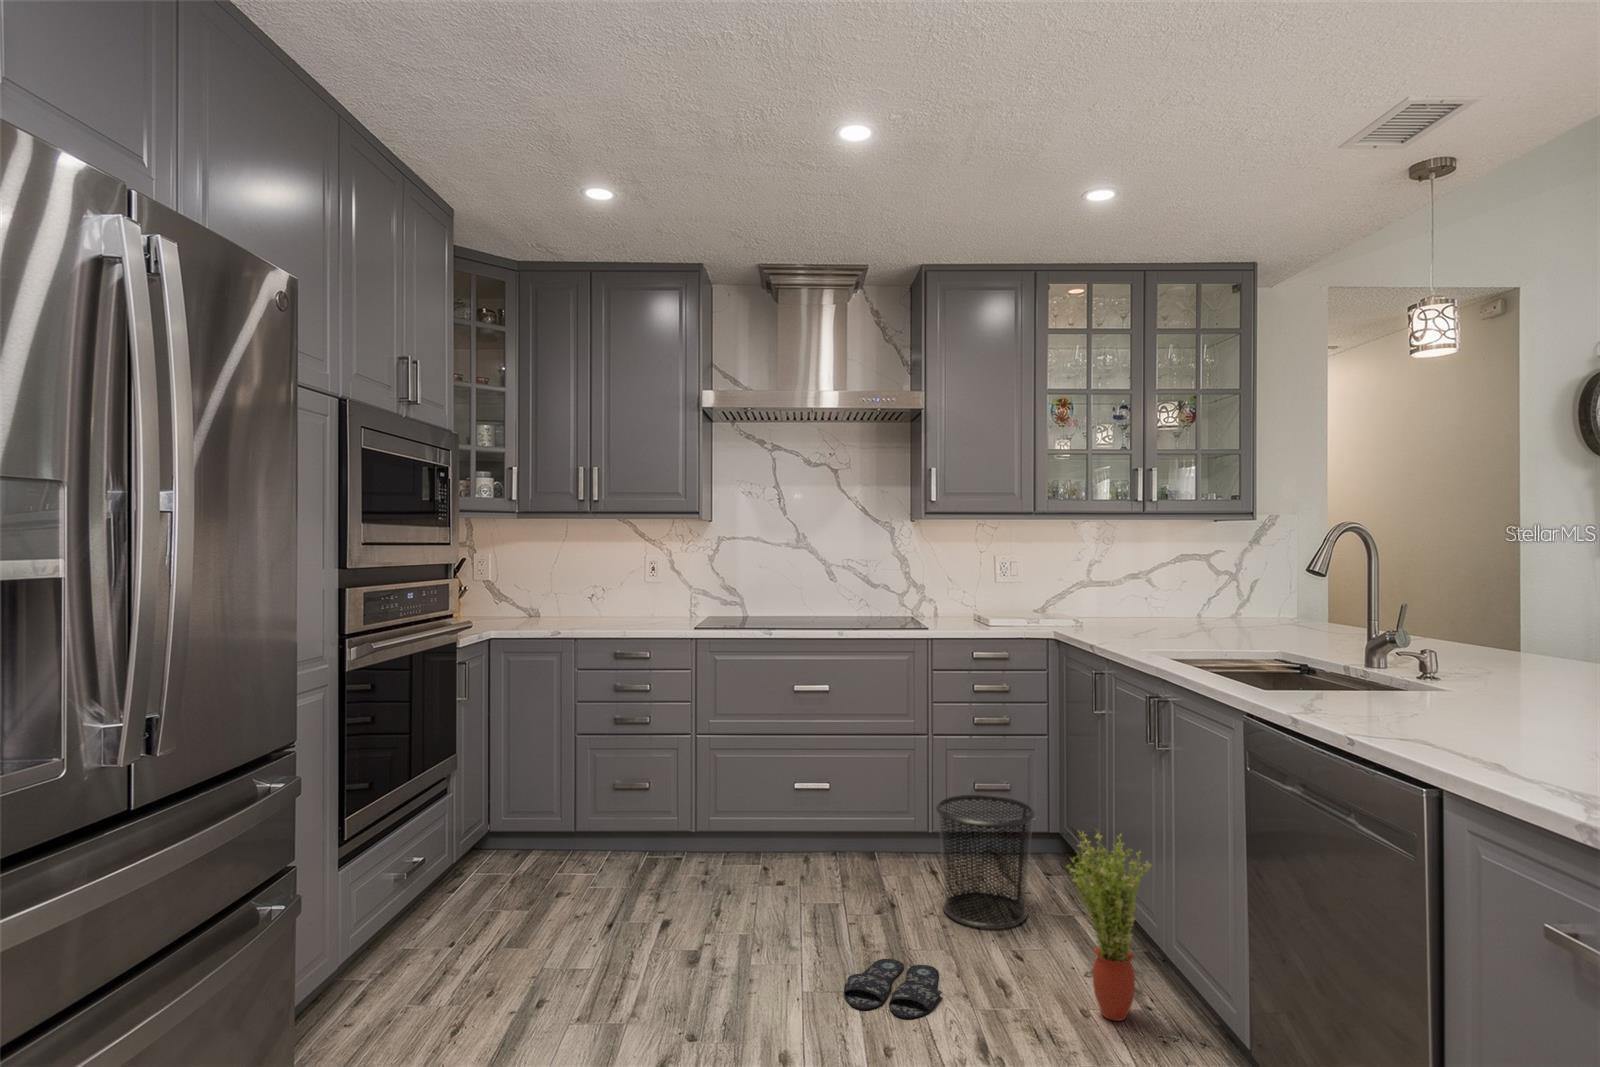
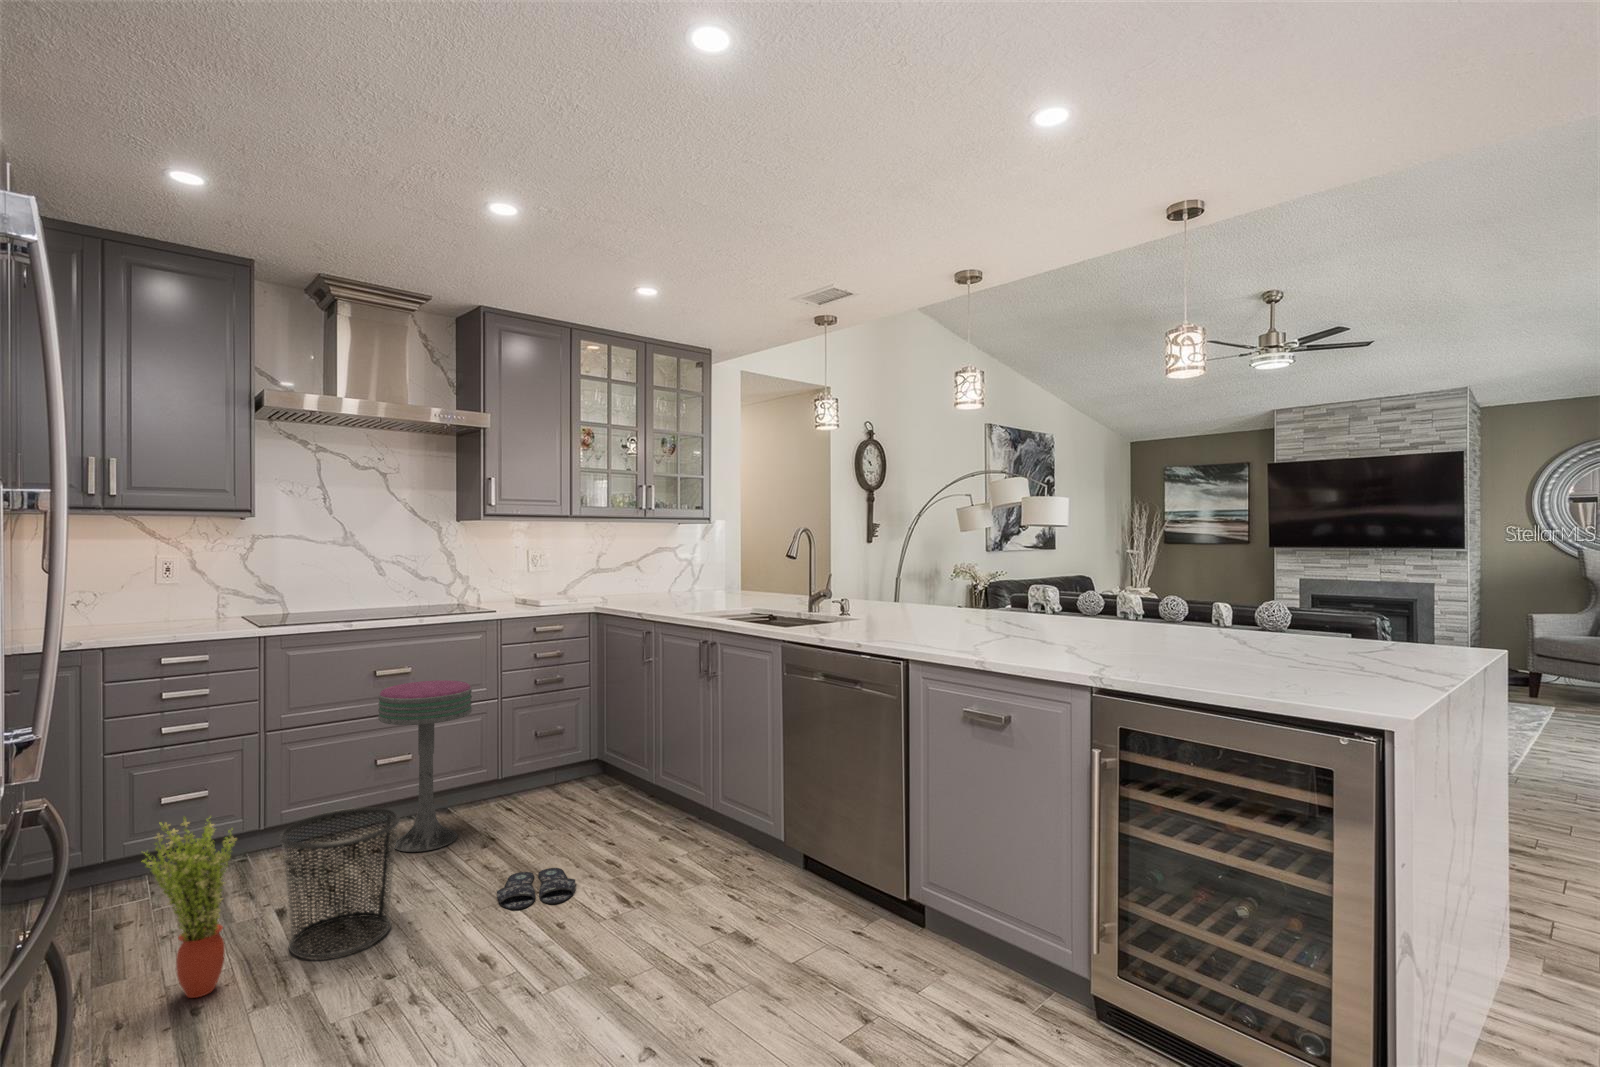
bar stool: none [781,704,877,899] -> present [378,681,472,852]
waste bin: present [936,795,1035,929] -> present [279,808,400,959]
potted plant: present [1067,831,1151,1021] -> present [143,817,236,998]

